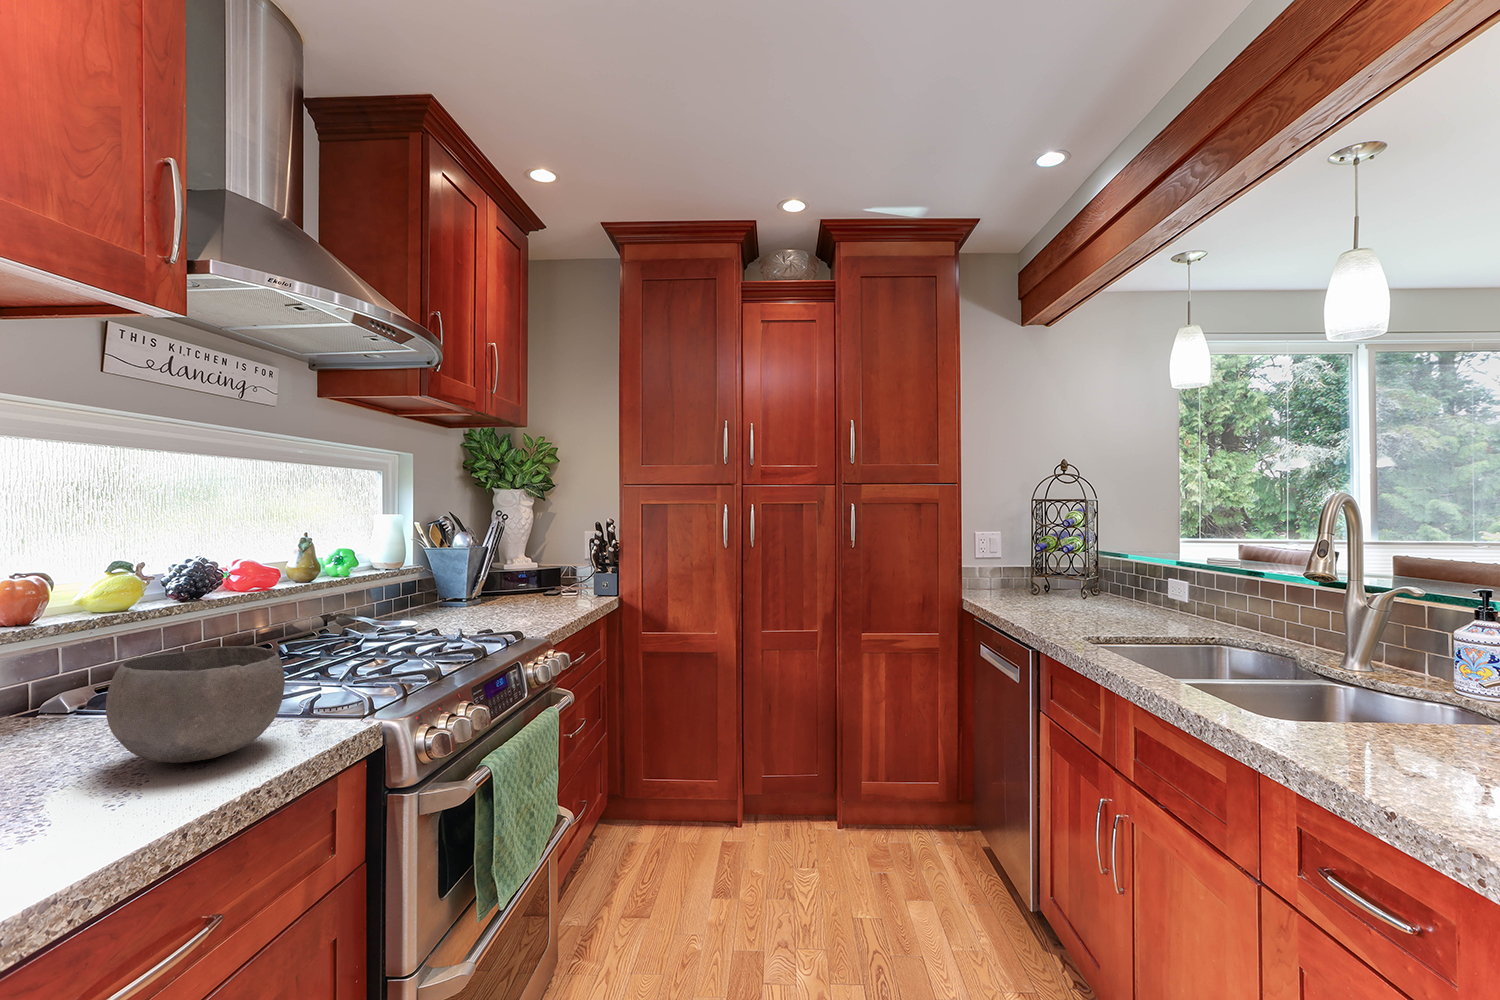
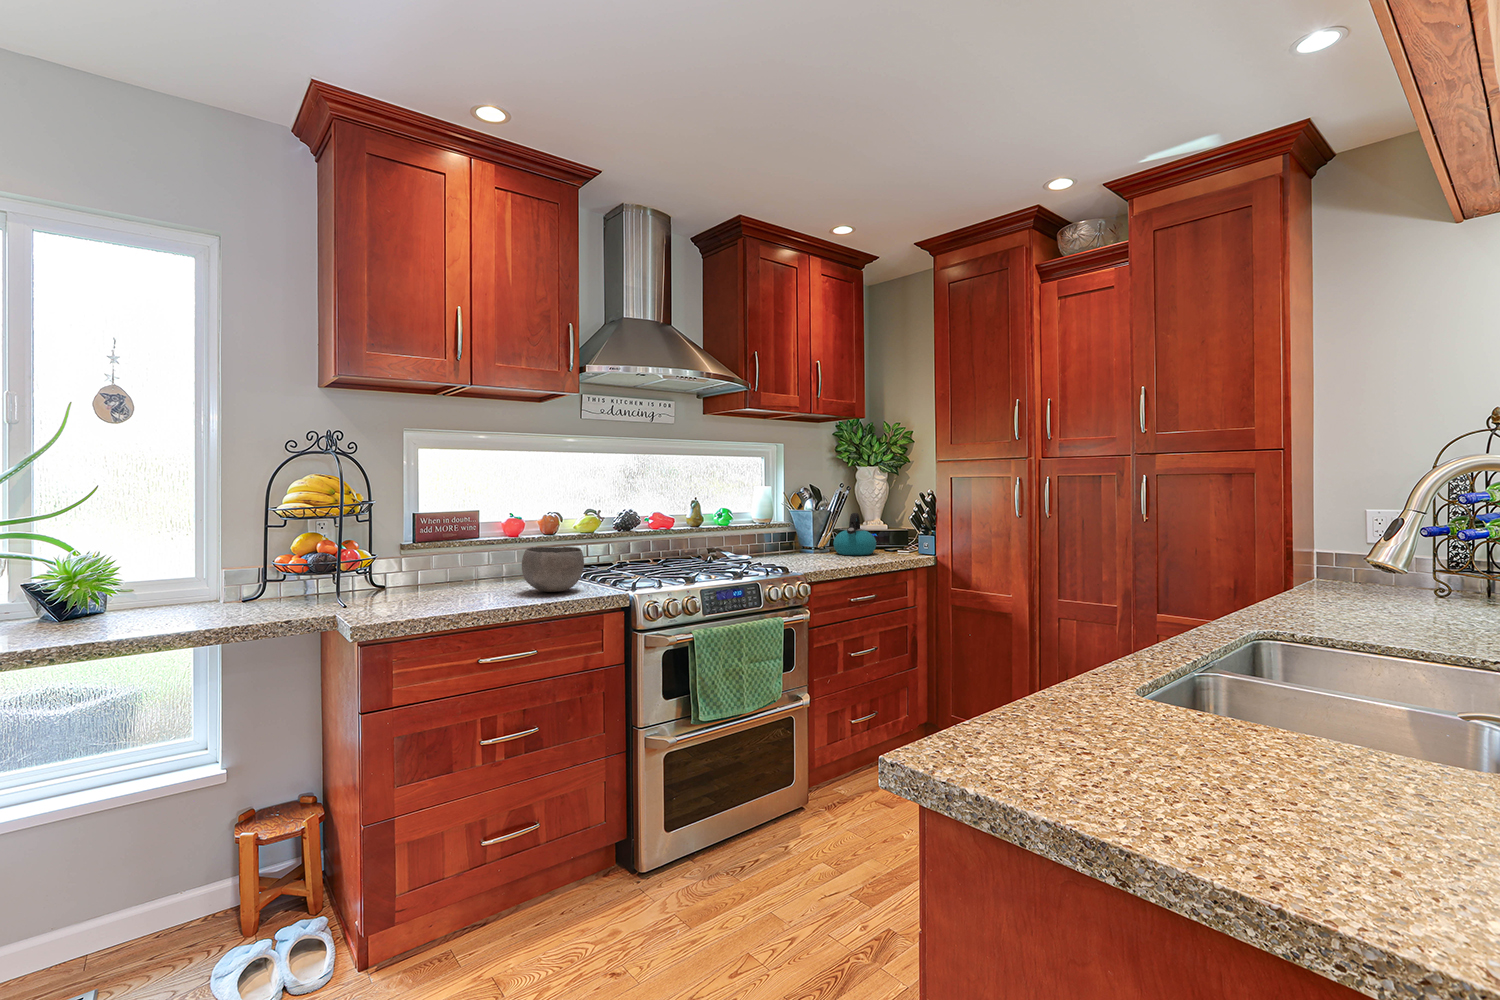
kettle: none [508,550,566,606] -> present [833,513,876,555]

